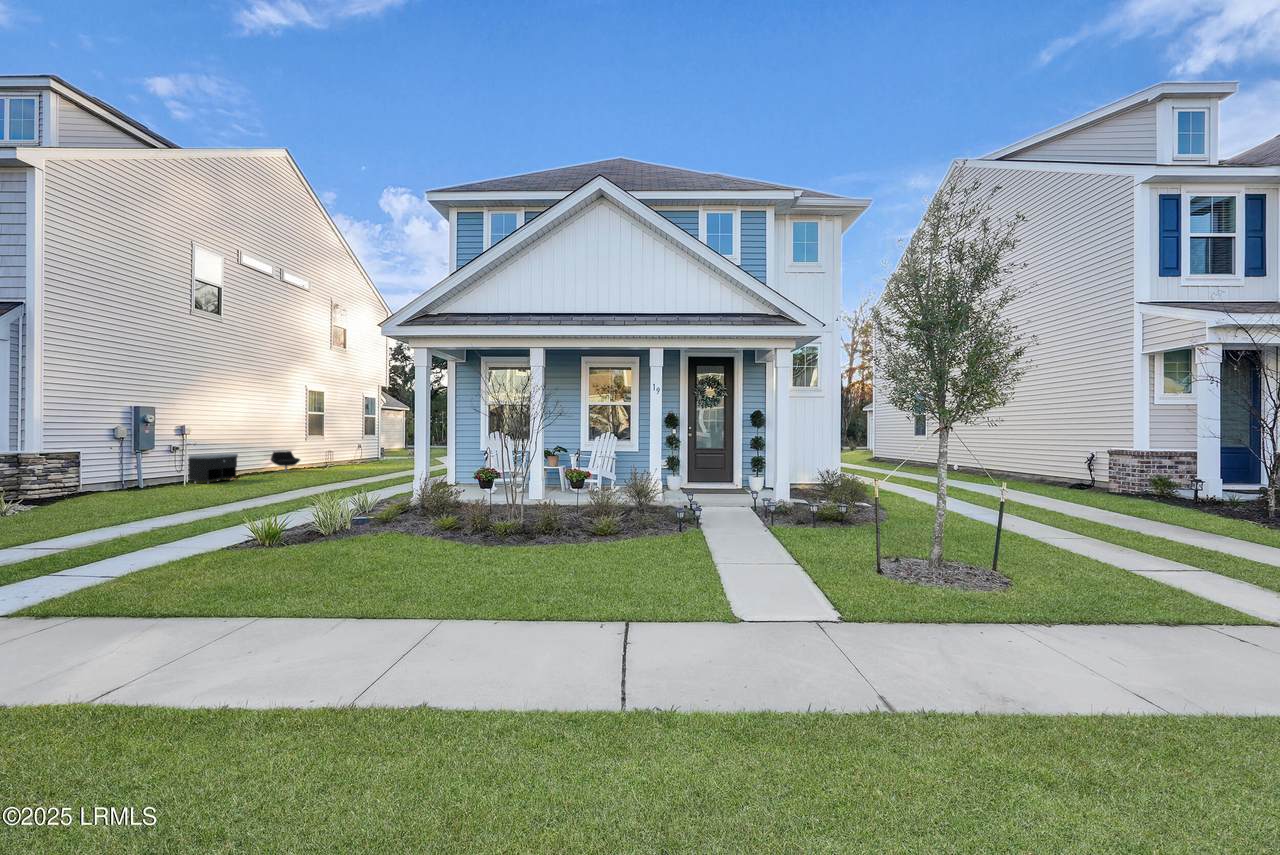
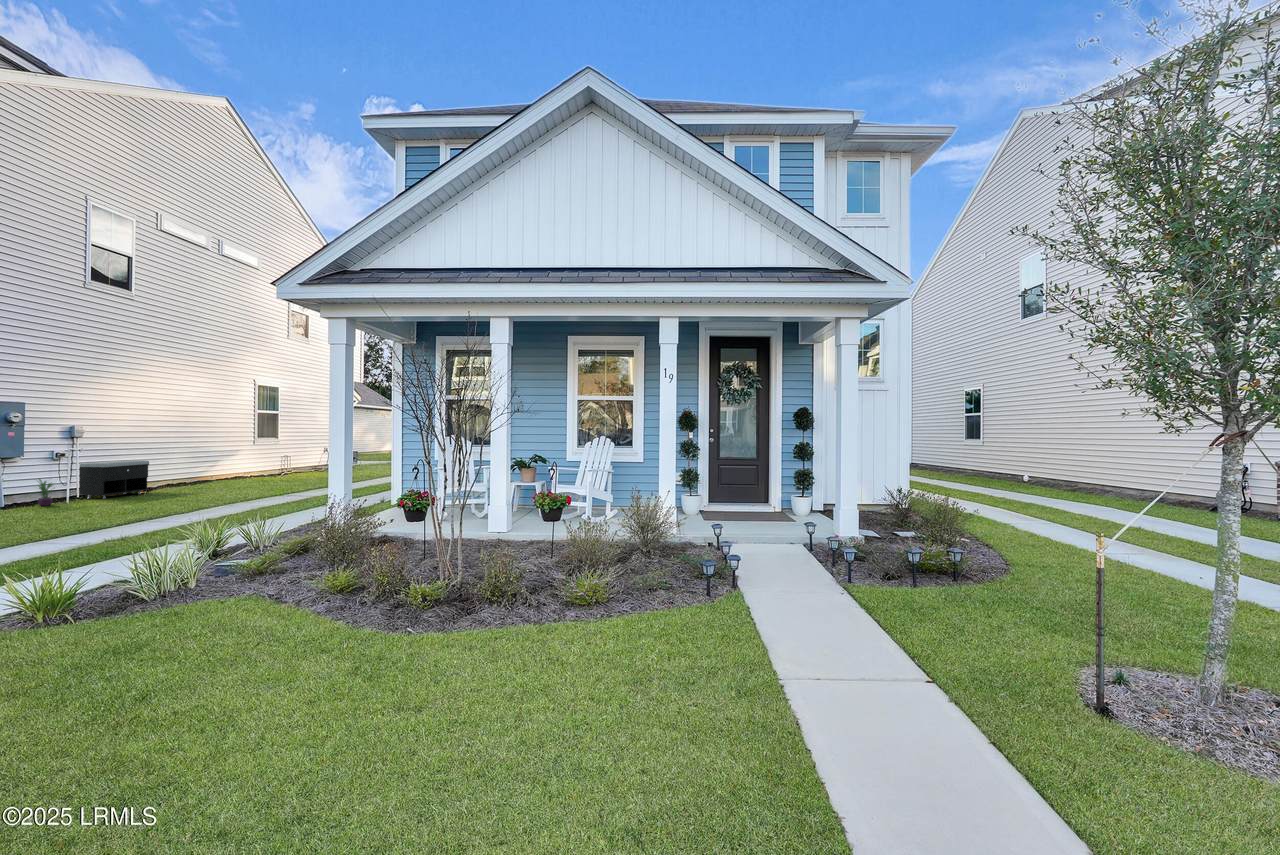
lounge chair: present [271,451,300,472] -> none [204,457,241,483]
decorative plant: none [152,466,185,488] -> present [38,479,53,506]

